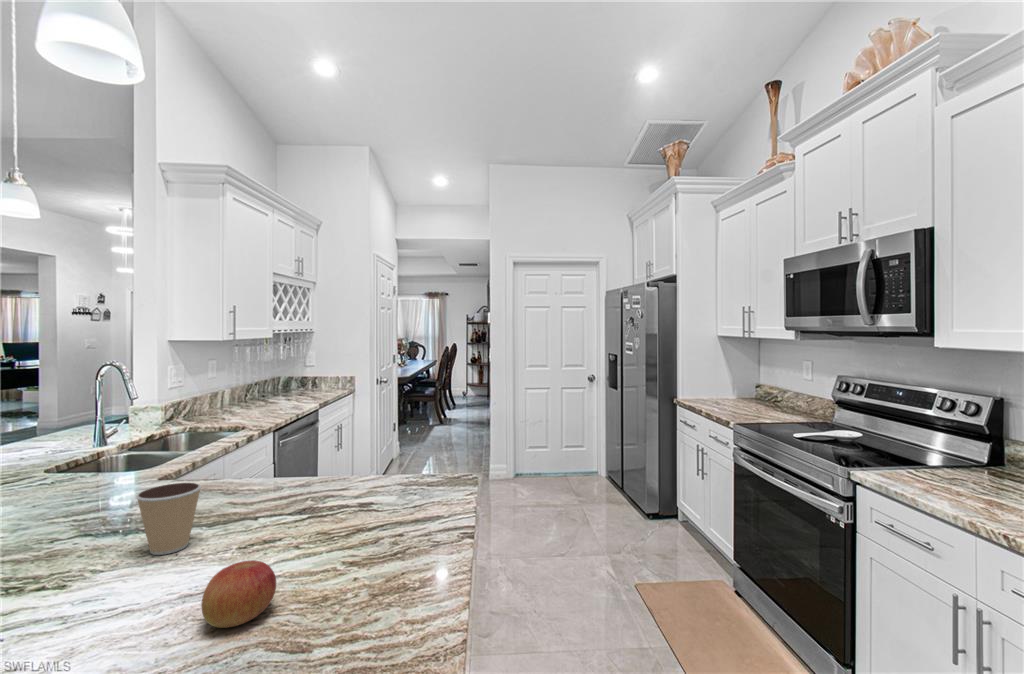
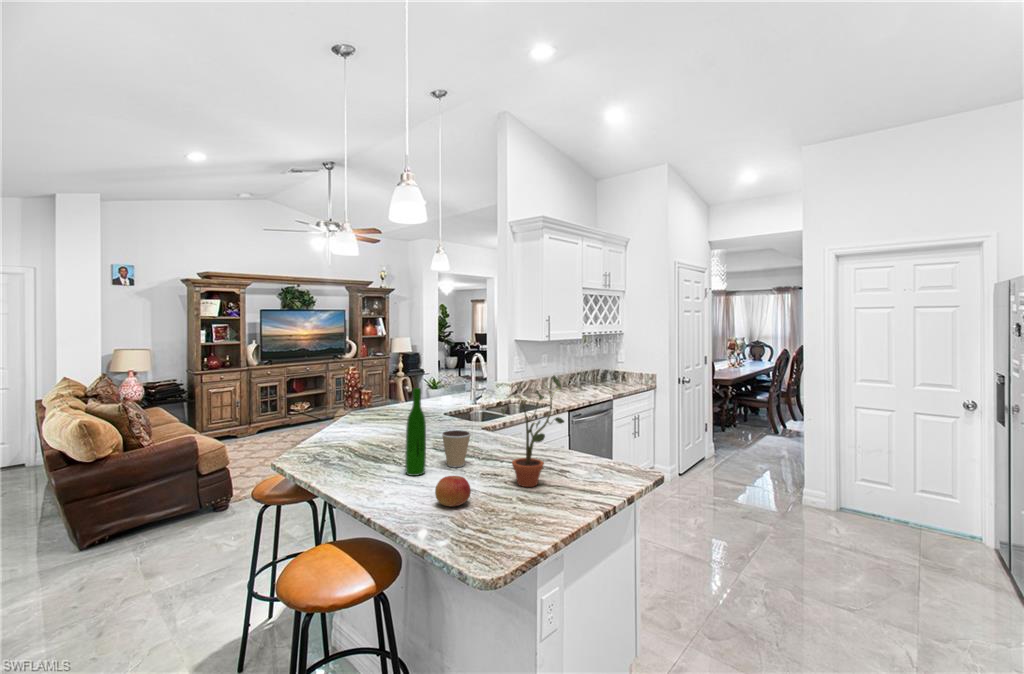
potted plant: none [294,372,394,544] -> present [501,376,564,487]
wine bottle: none [57,415,112,602] -> present [405,388,426,476]

